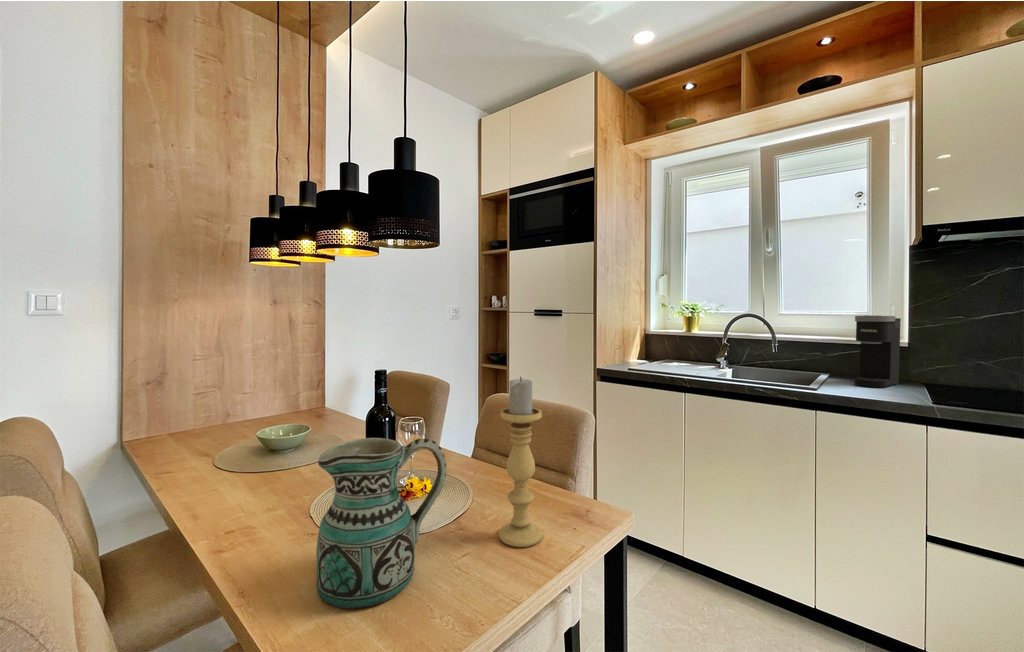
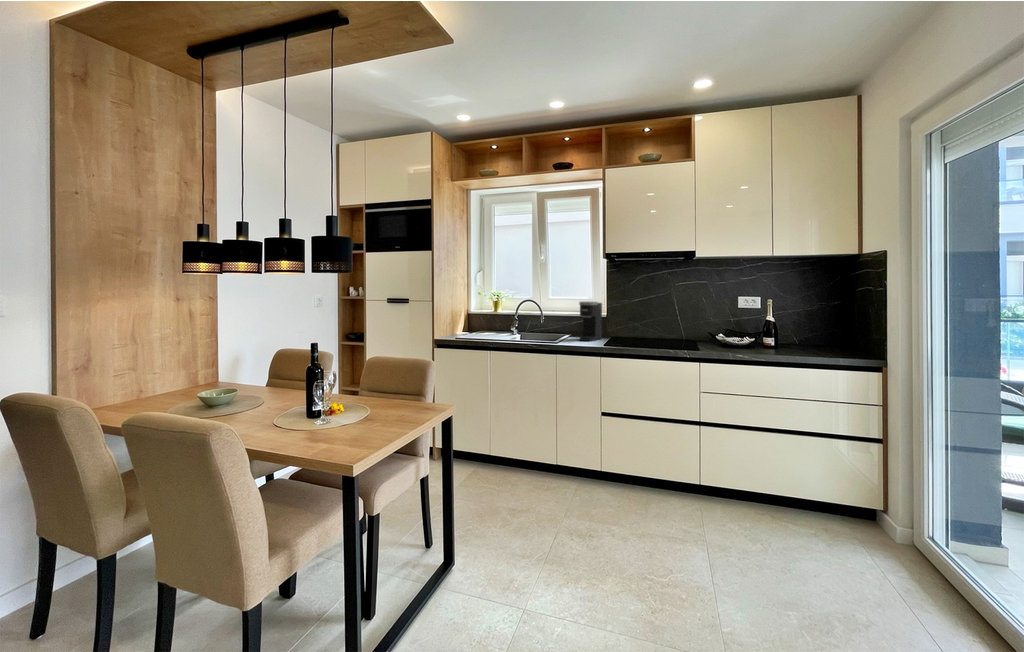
candle holder: present [499,377,542,547] -> none [391,337,413,415]
ceramic pitcher: present [316,438,447,608] -> none [313,366,370,435]

